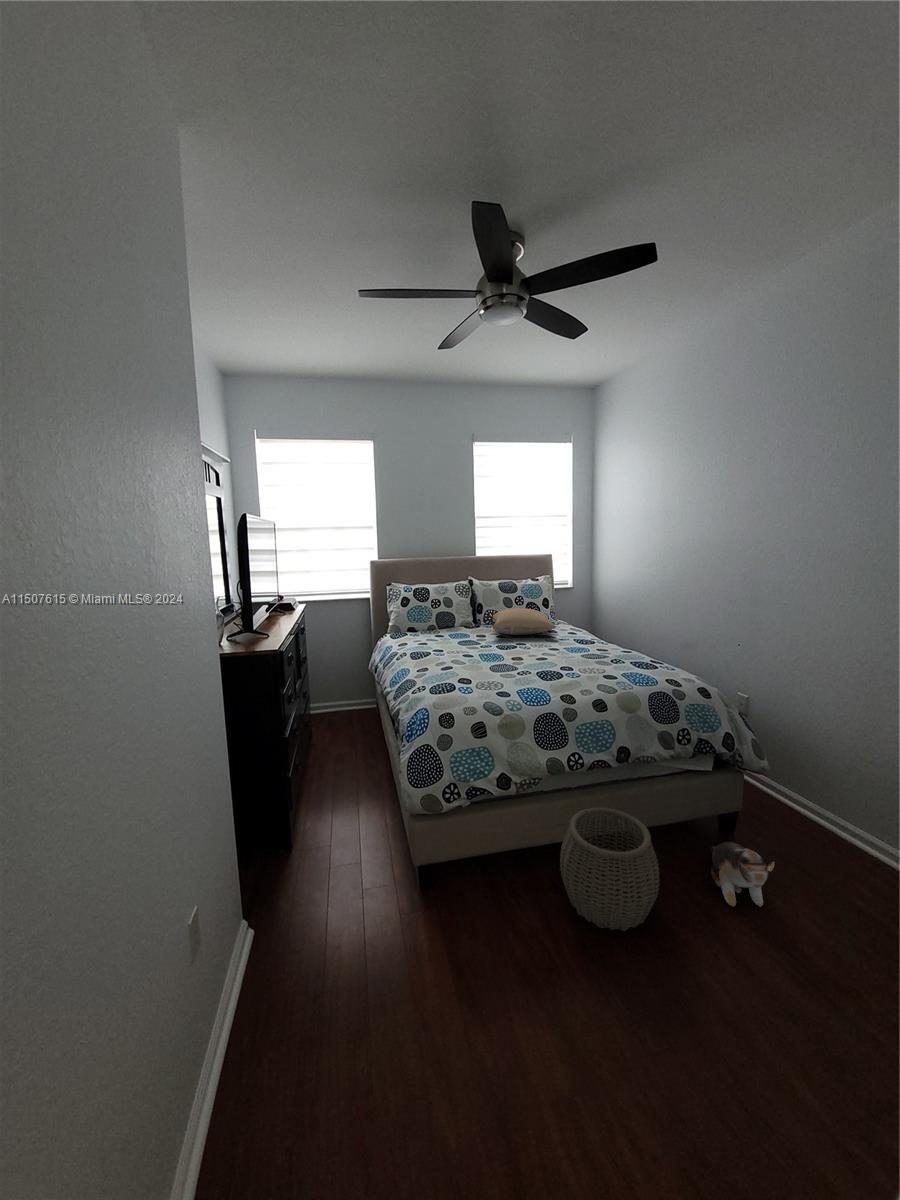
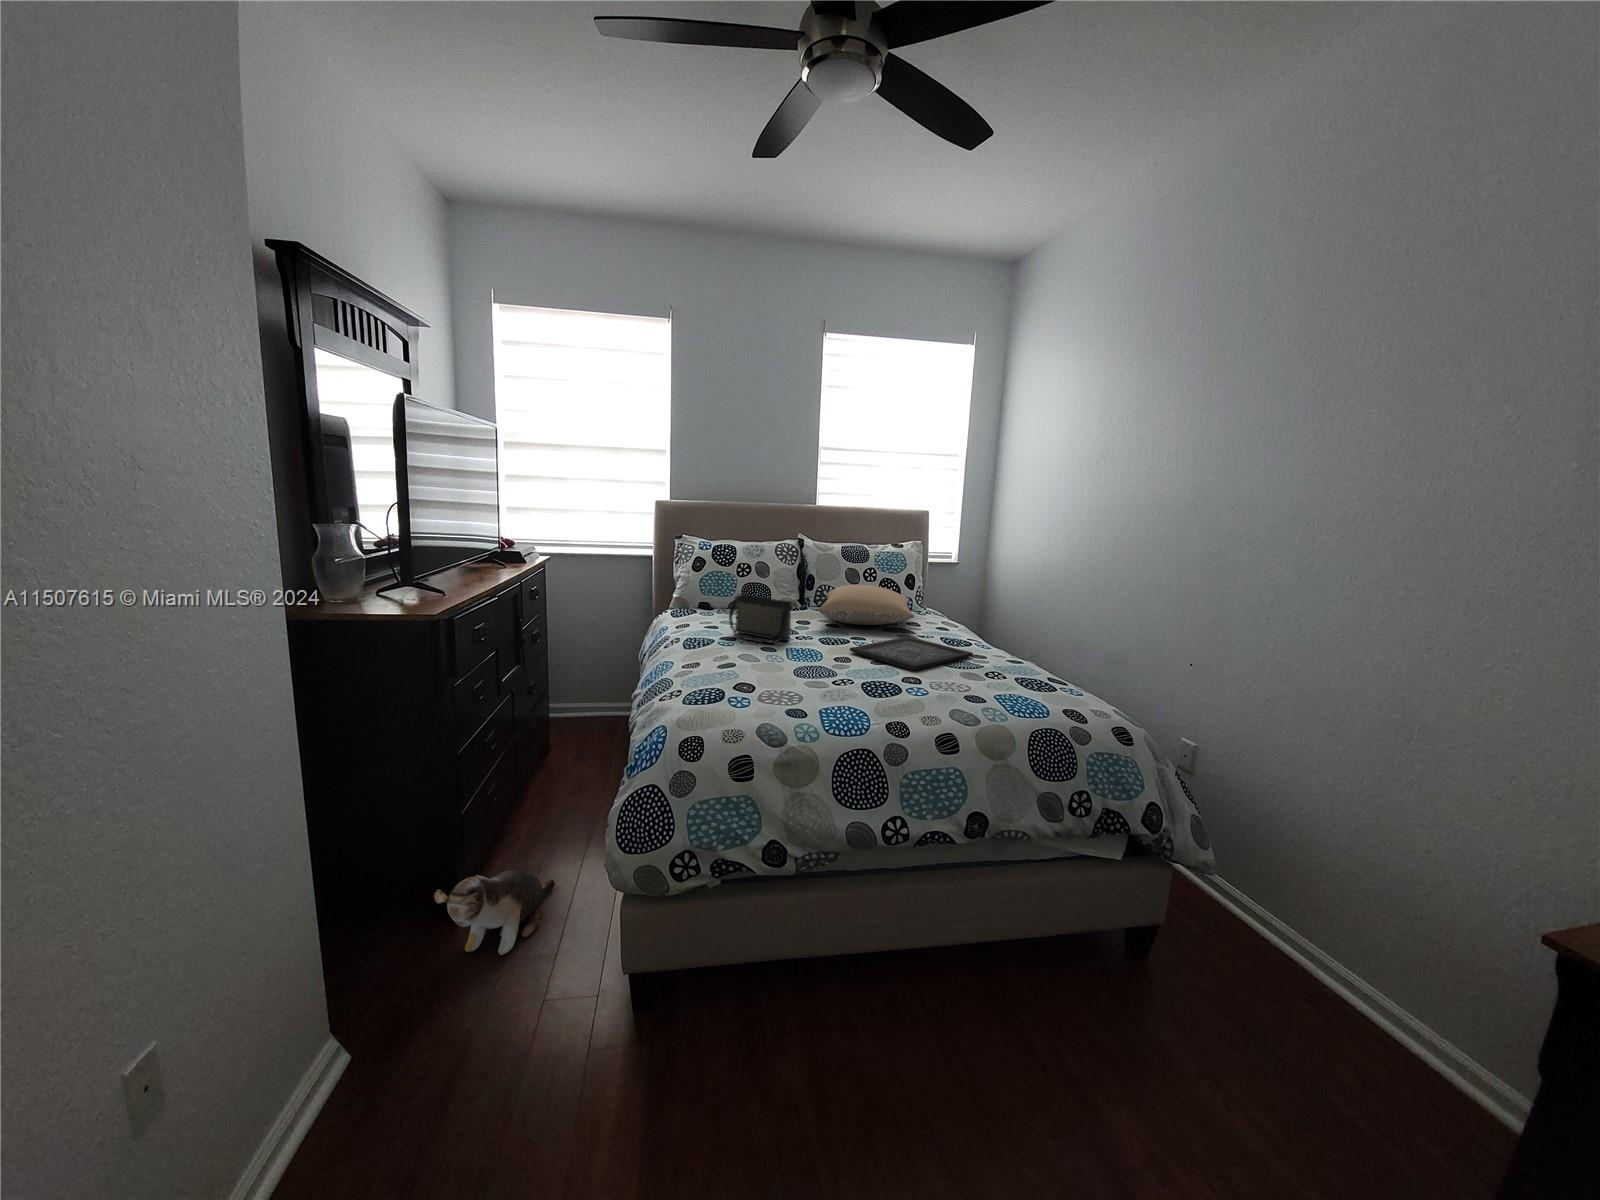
handbag: none [436,621,478,652] -> present [729,595,791,643]
tray: none [520,641,599,662] -> present [850,637,973,670]
woven basket: present [560,808,659,931] -> none [852,907,1011,1118]
plush toy: present [711,842,775,907] -> present [434,870,555,955]

